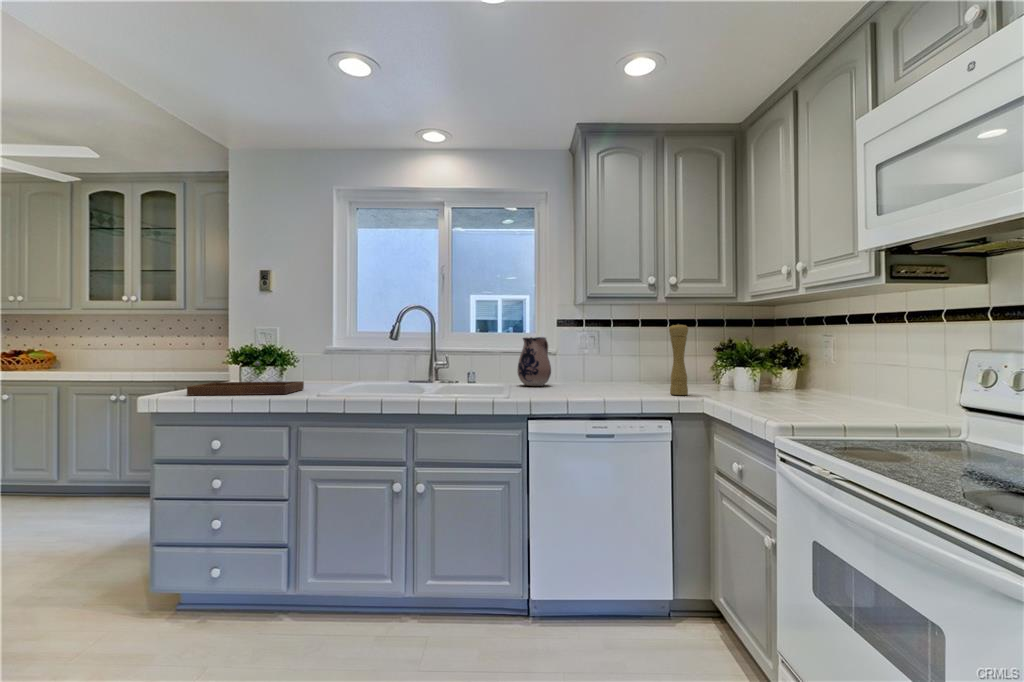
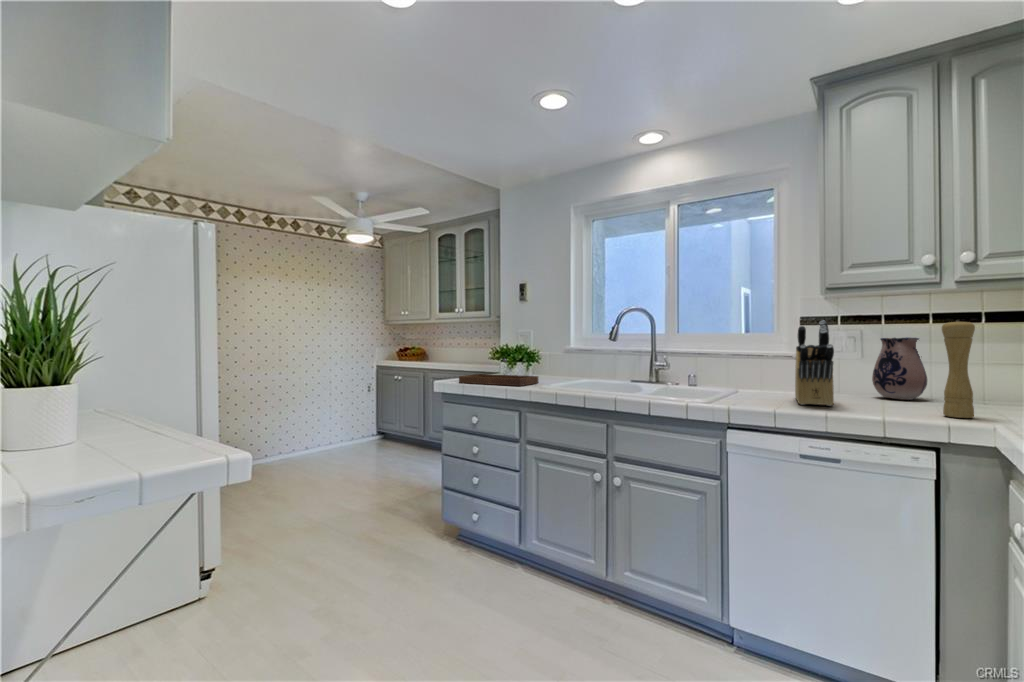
knife block: none [563,322,605,394] -> present [795,321,834,406]
ceramic pitcher: present [518,337,551,386] -> present [872,337,927,400]

